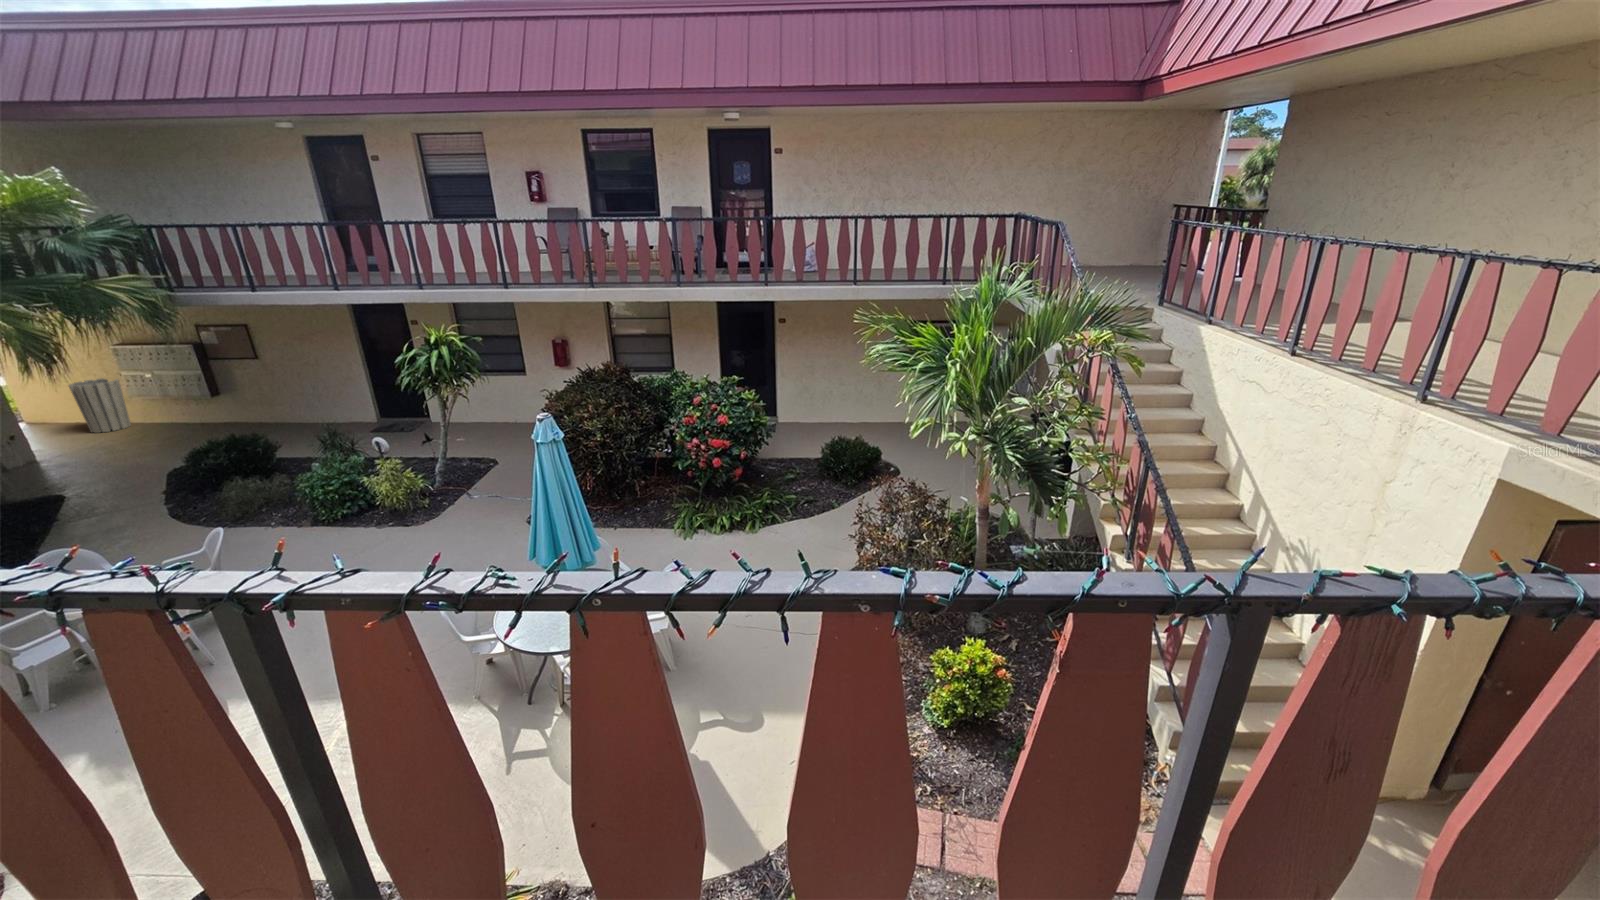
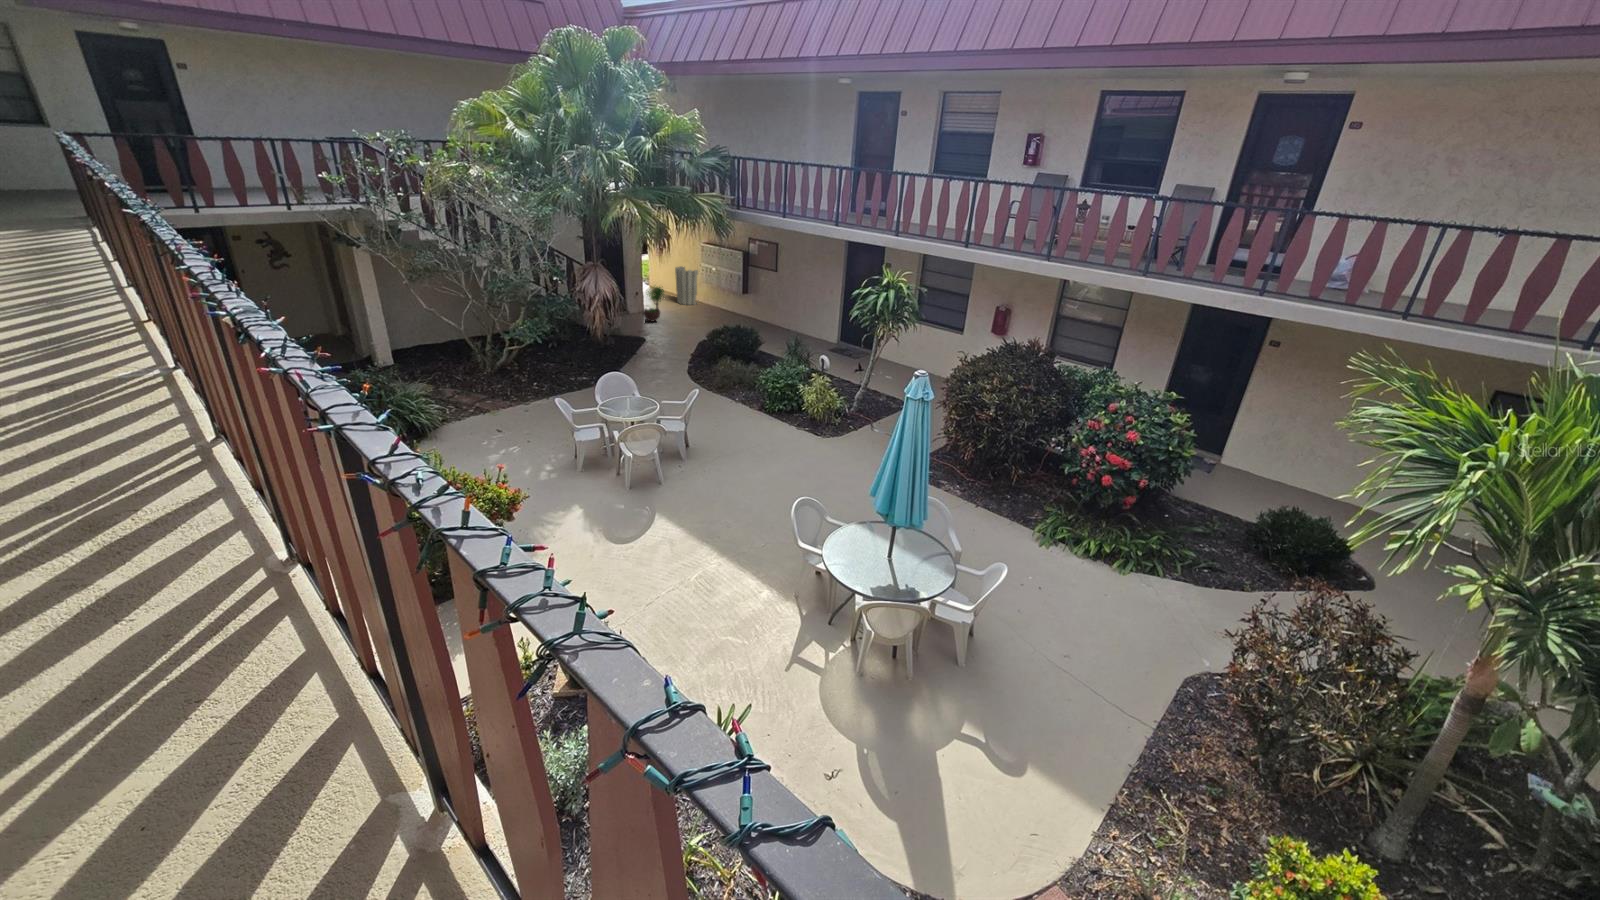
potted tree: none [30,413,73,468] -> present [643,287,664,321]

